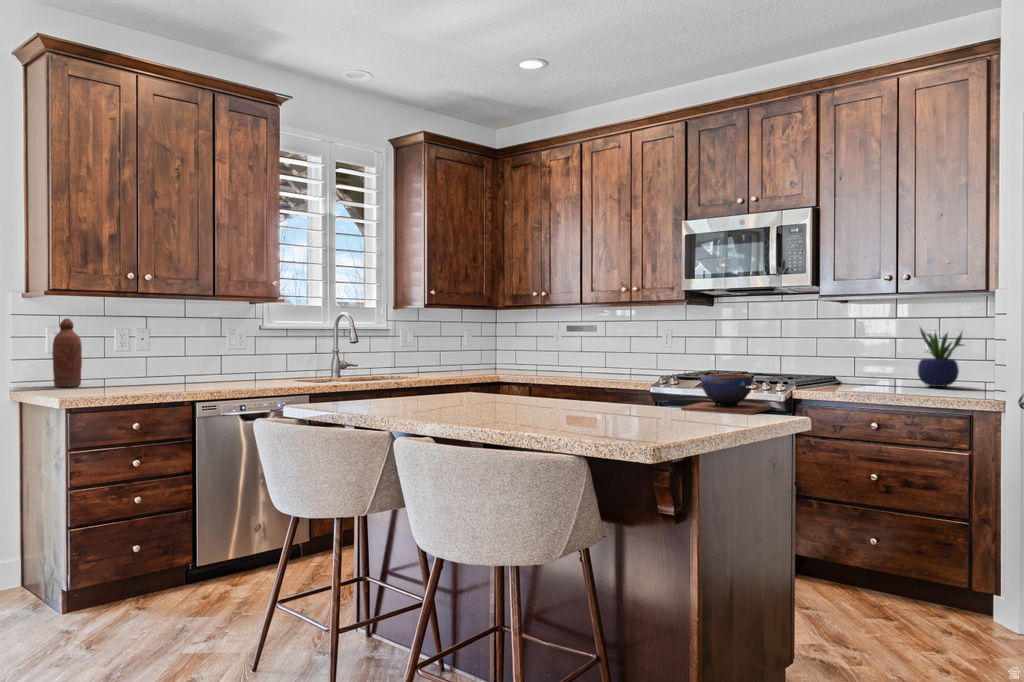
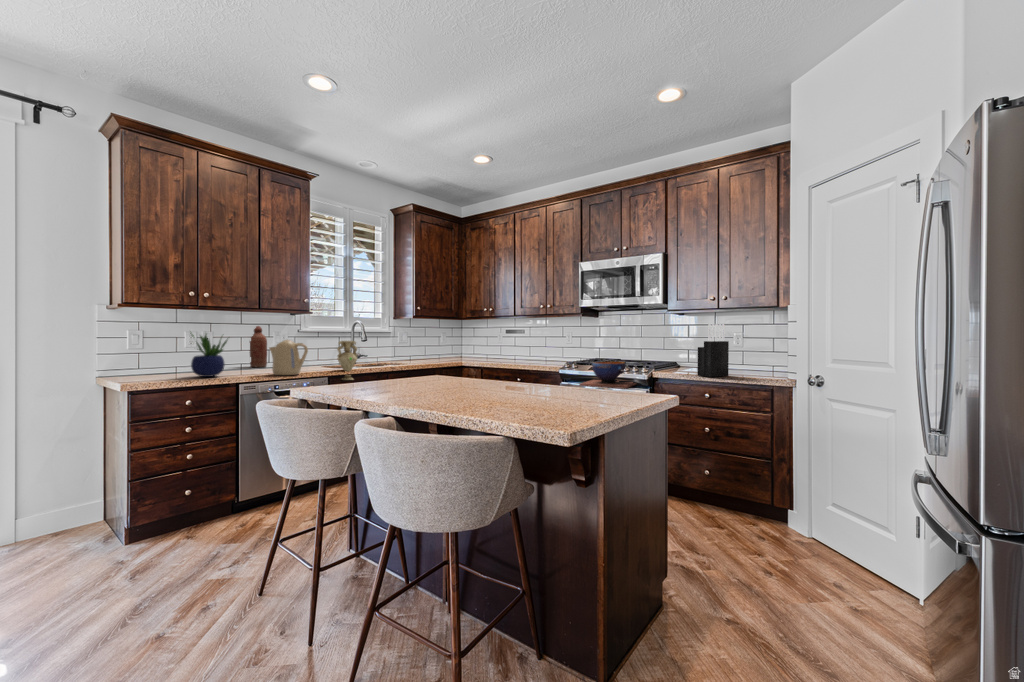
knife block: none [860,317,908,397] -> present [697,324,729,377]
bottle: present [52,319,82,387] -> present [250,326,267,367]
potted plant: present [918,328,964,387] -> present [190,333,227,377]
kettle: none [230,340,284,391] -> present [269,340,308,375]
vase: none [320,342,350,400] -> present [337,341,358,380]

